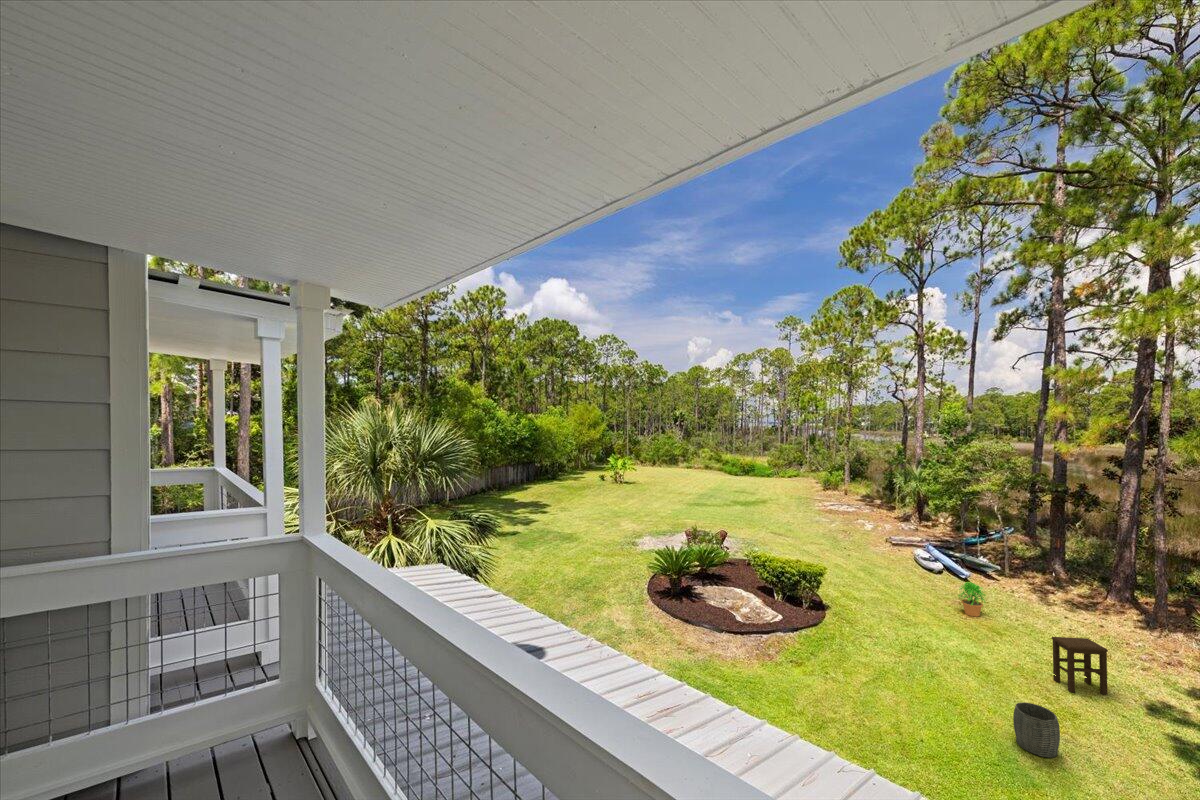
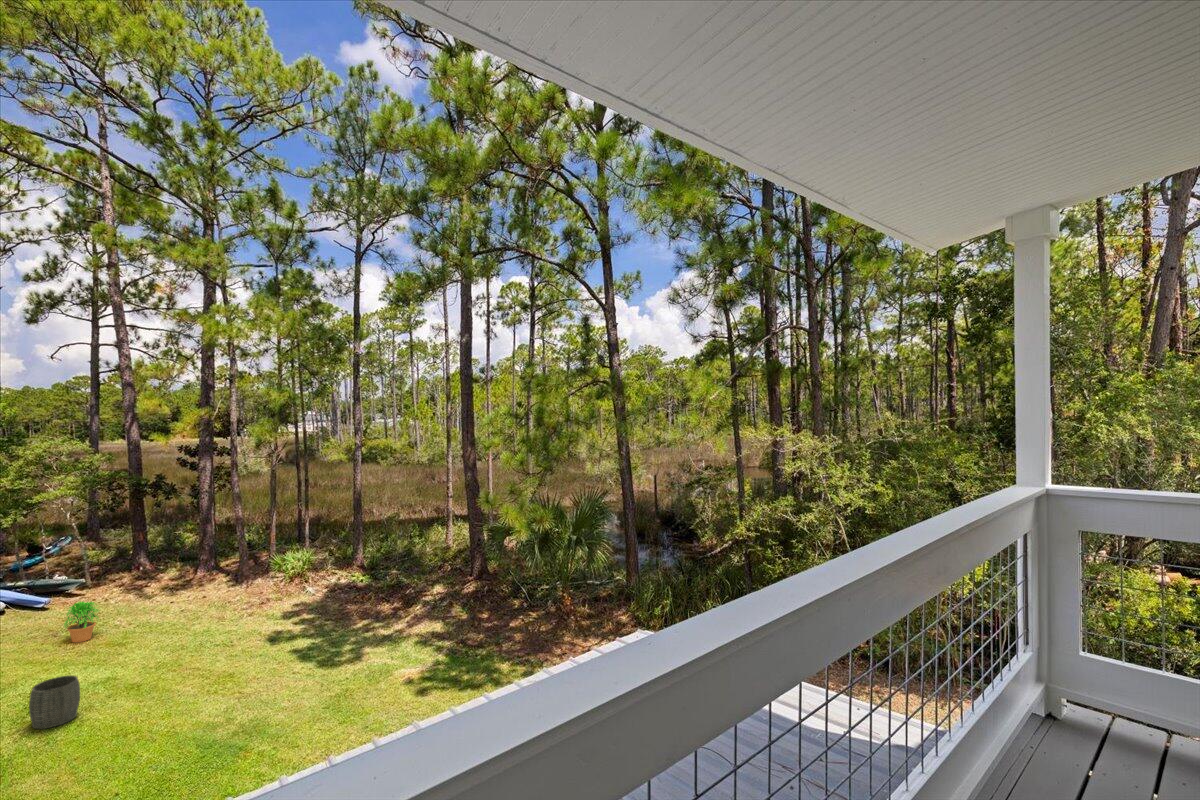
stool: present [1051,637,1108,695] -> none [197,605,242,659]
woven basket: present [1013,702,1060,757] -> present [29,676,80,729]

